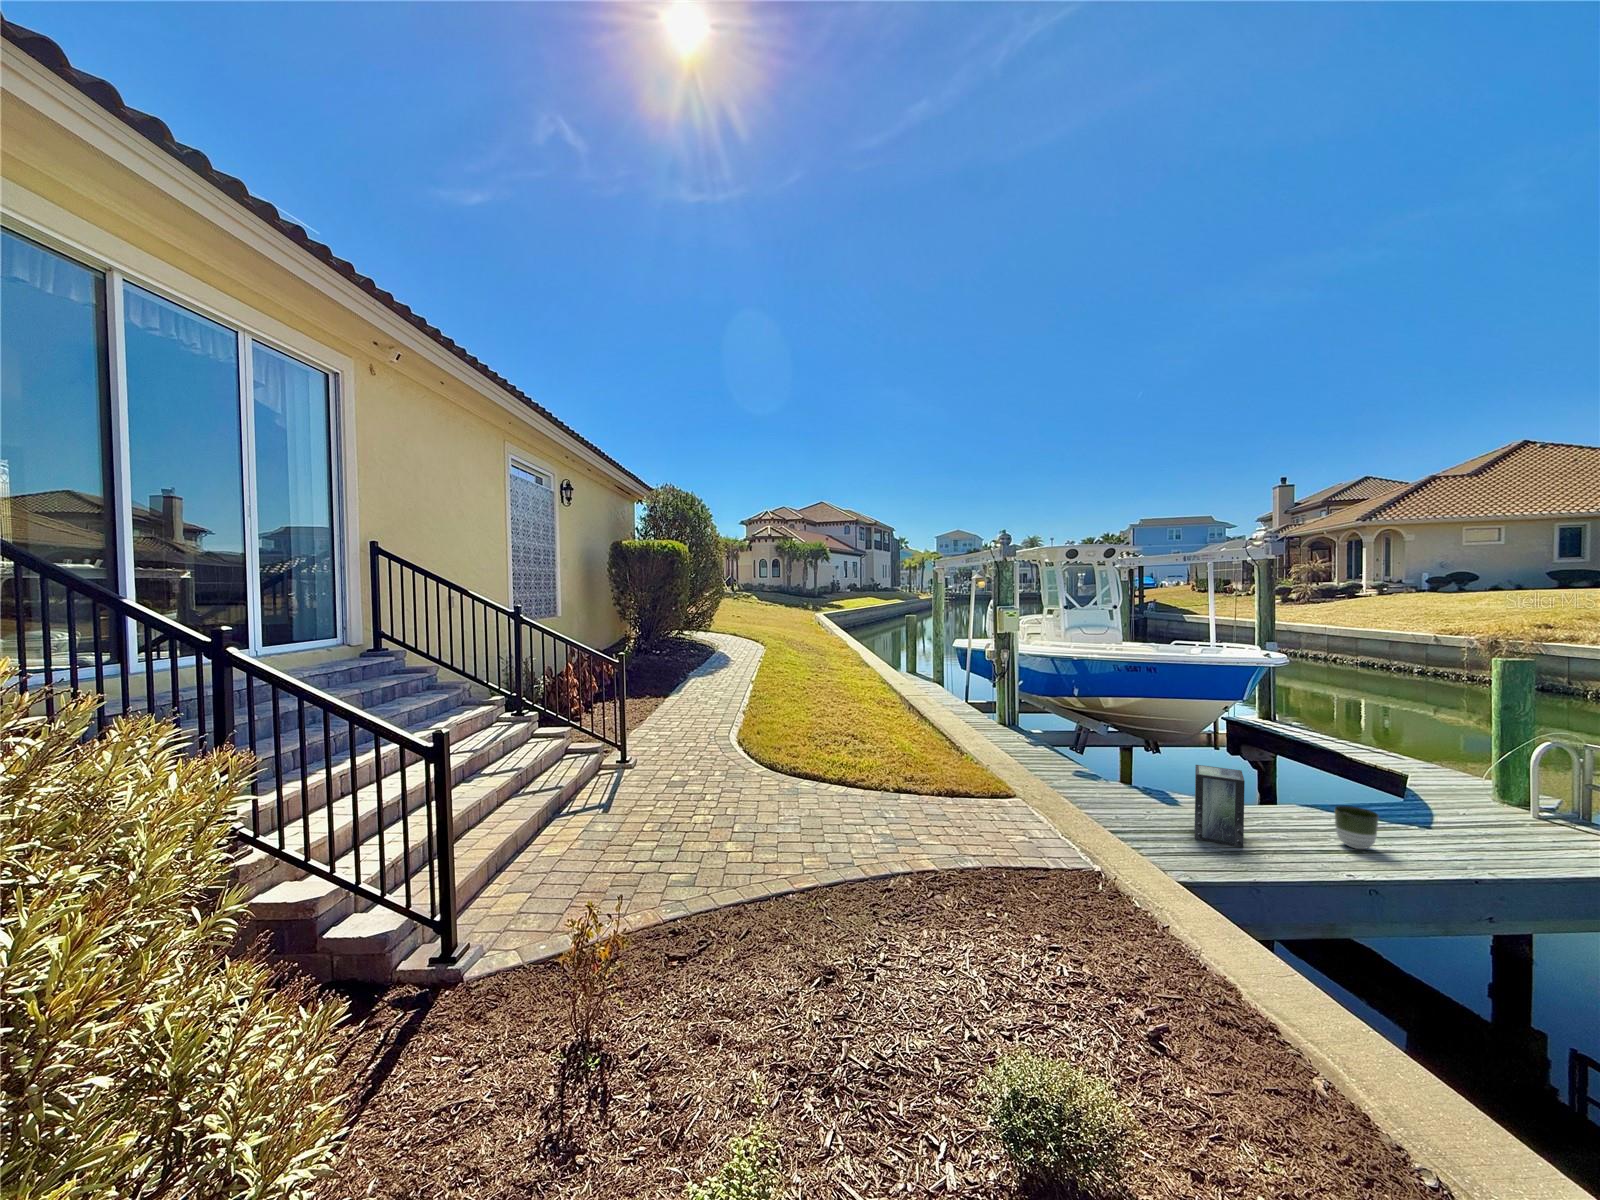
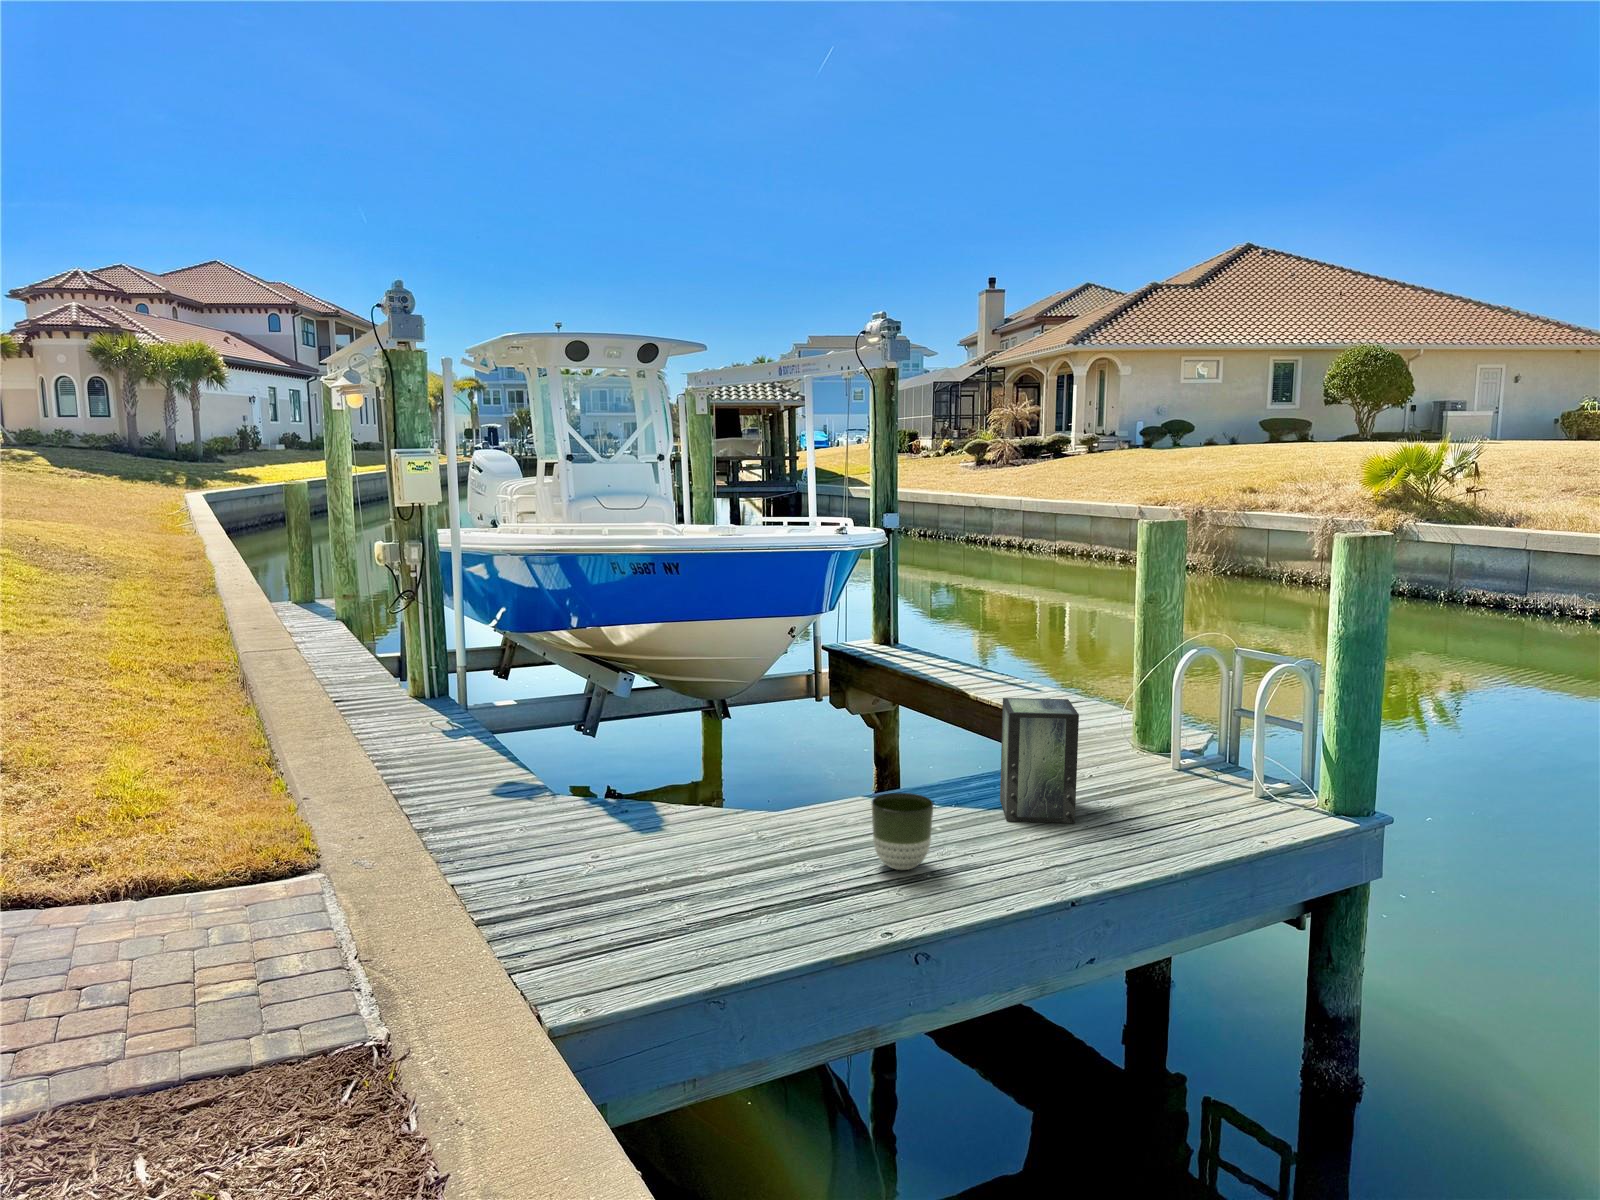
storage box: present [1195,765,1245,847] -> present [1000,698,1079,823]

